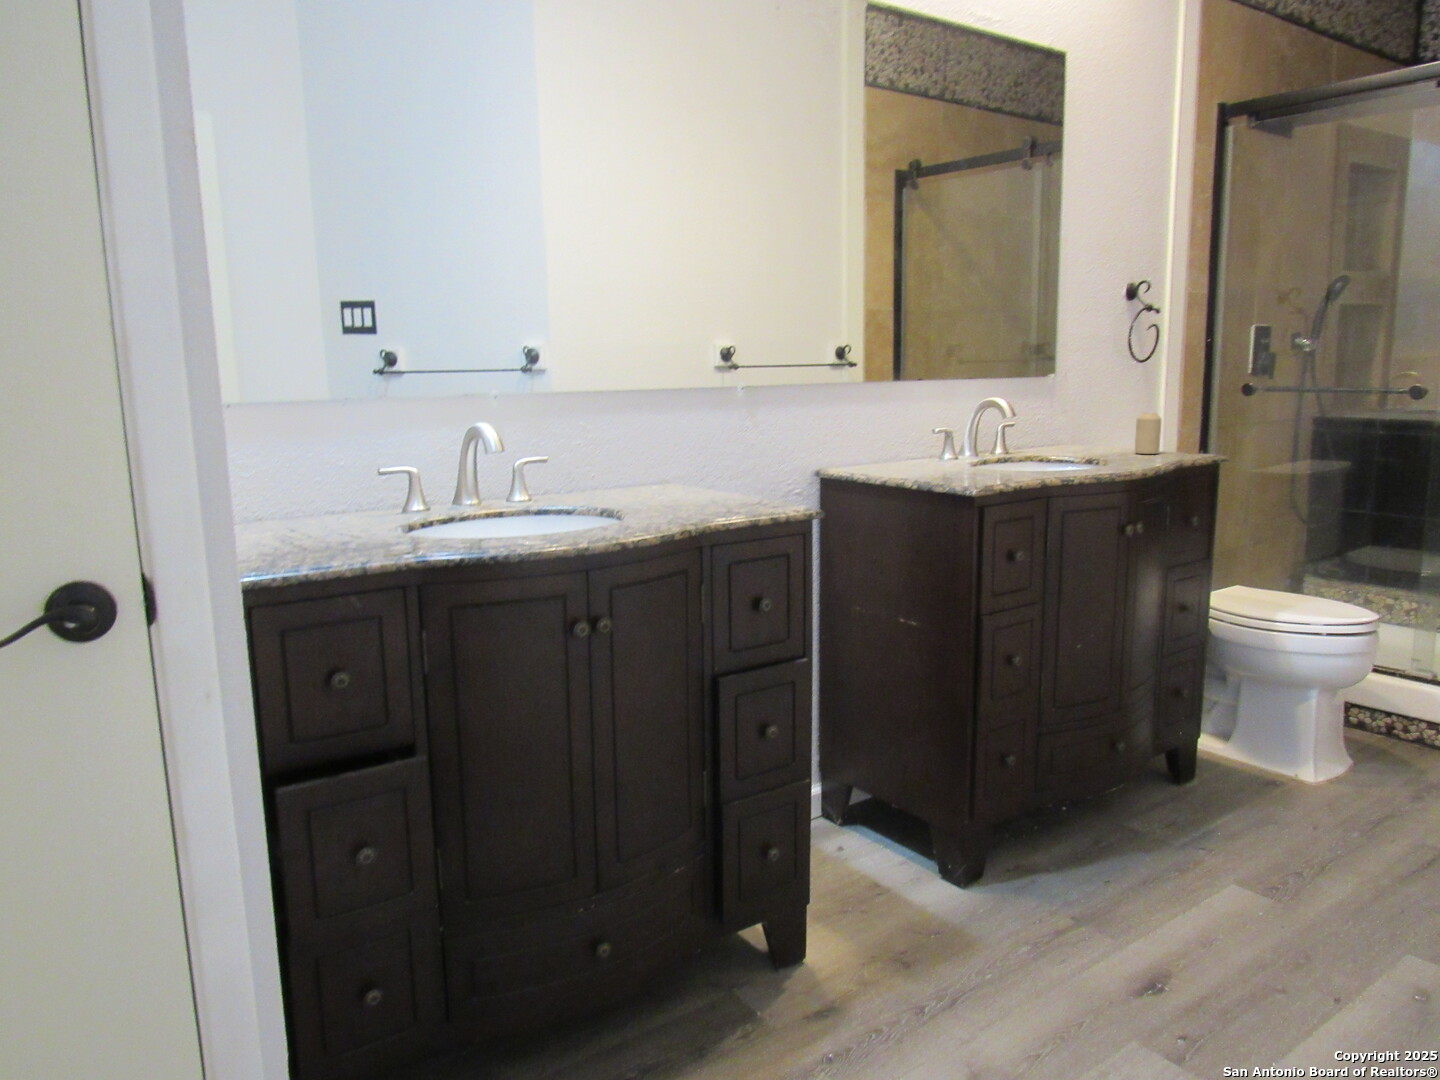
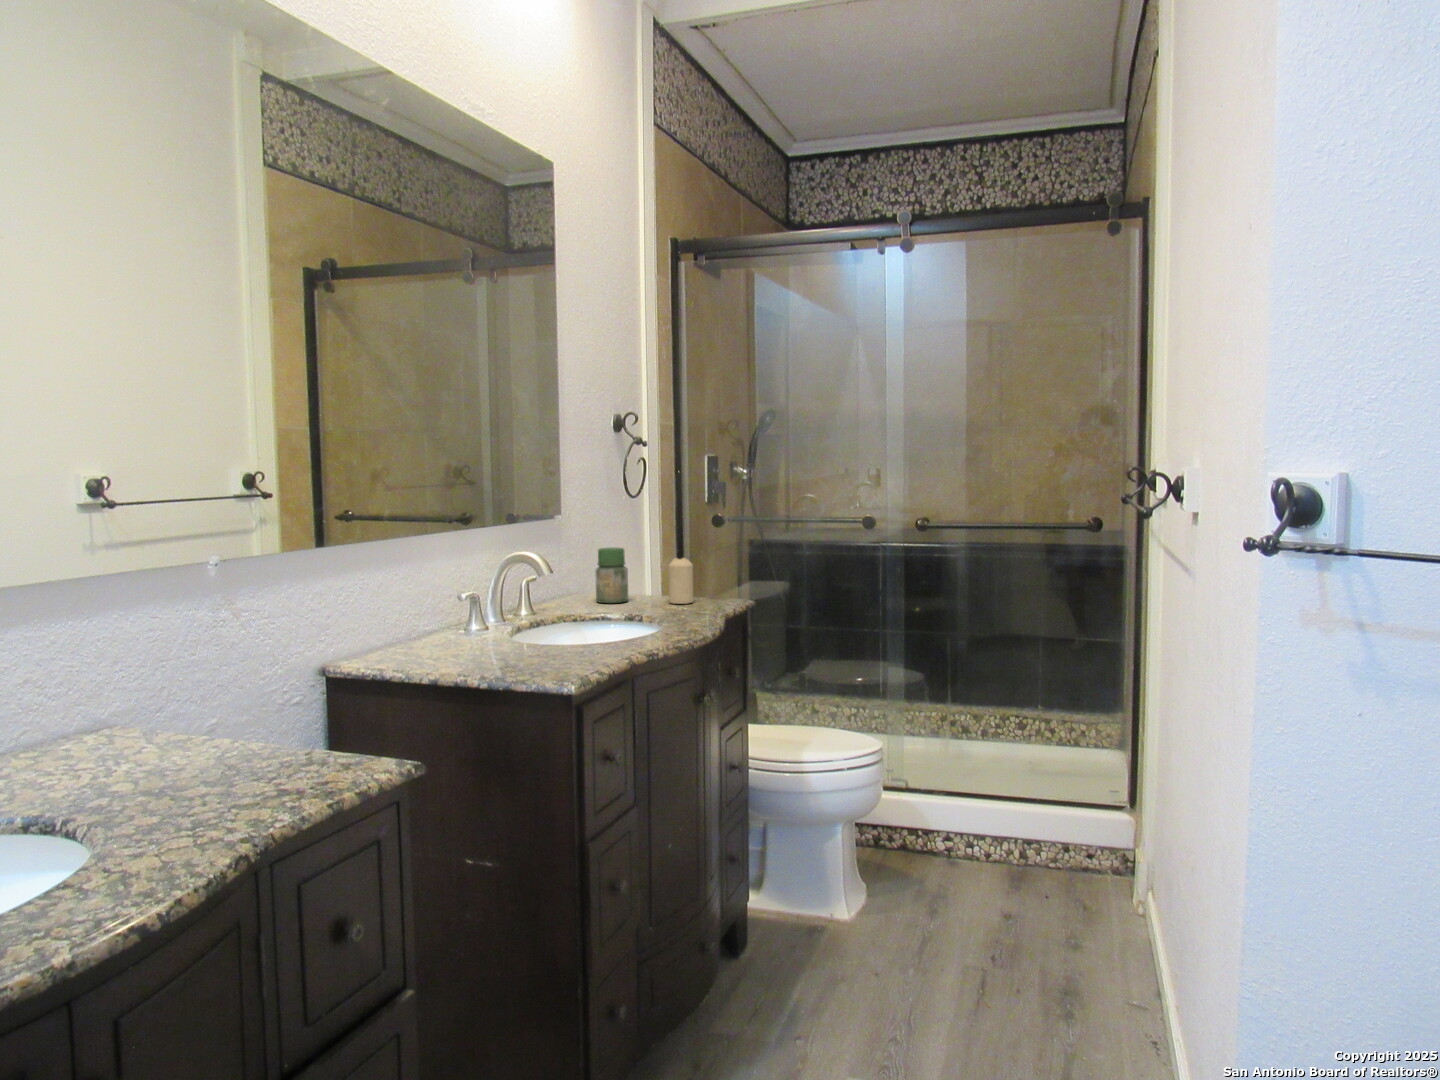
jar: none [1069,402,1100,450] -> present [595,547,629,603]

